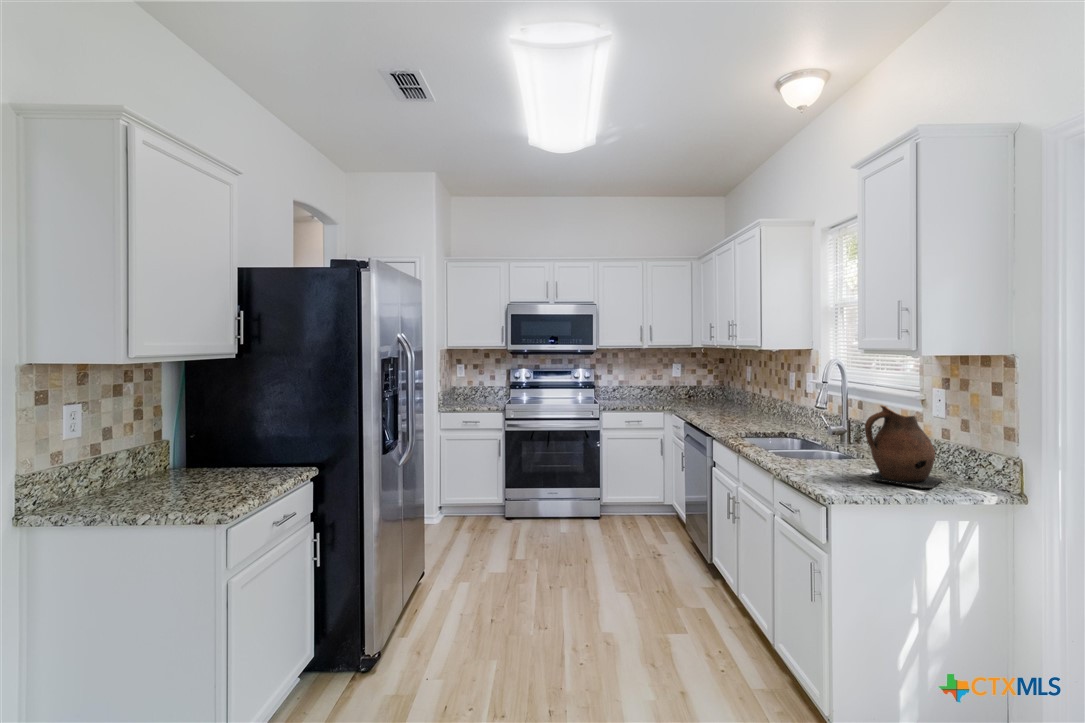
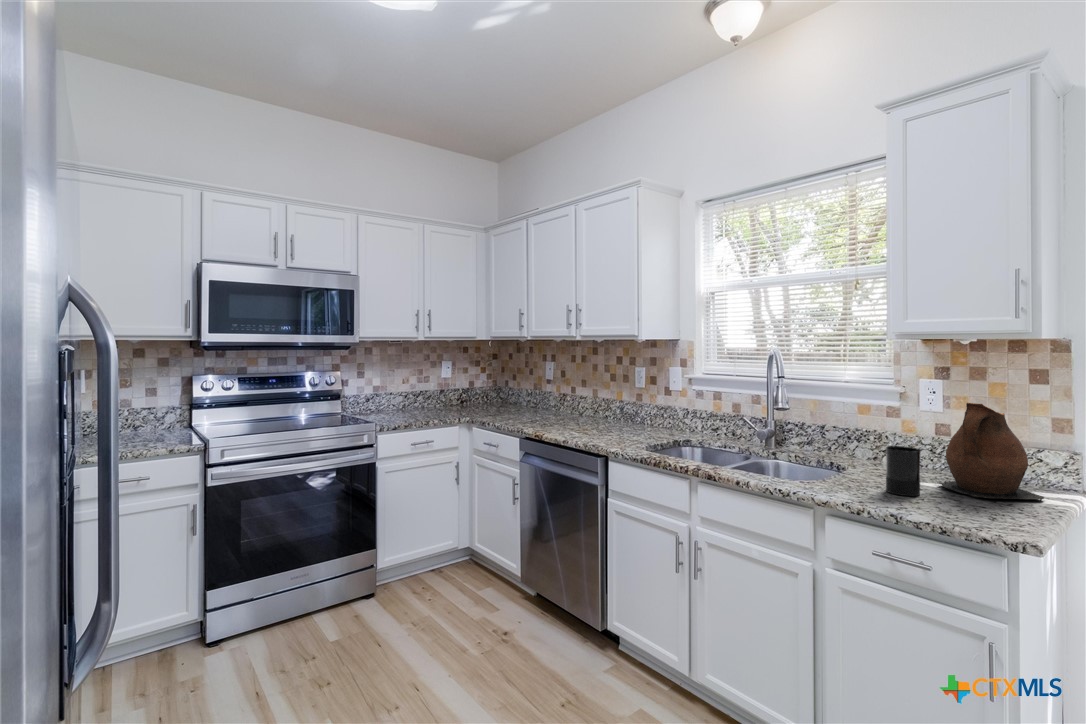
candle: none [811,433,839,473] -> present [886,445,921,496]

